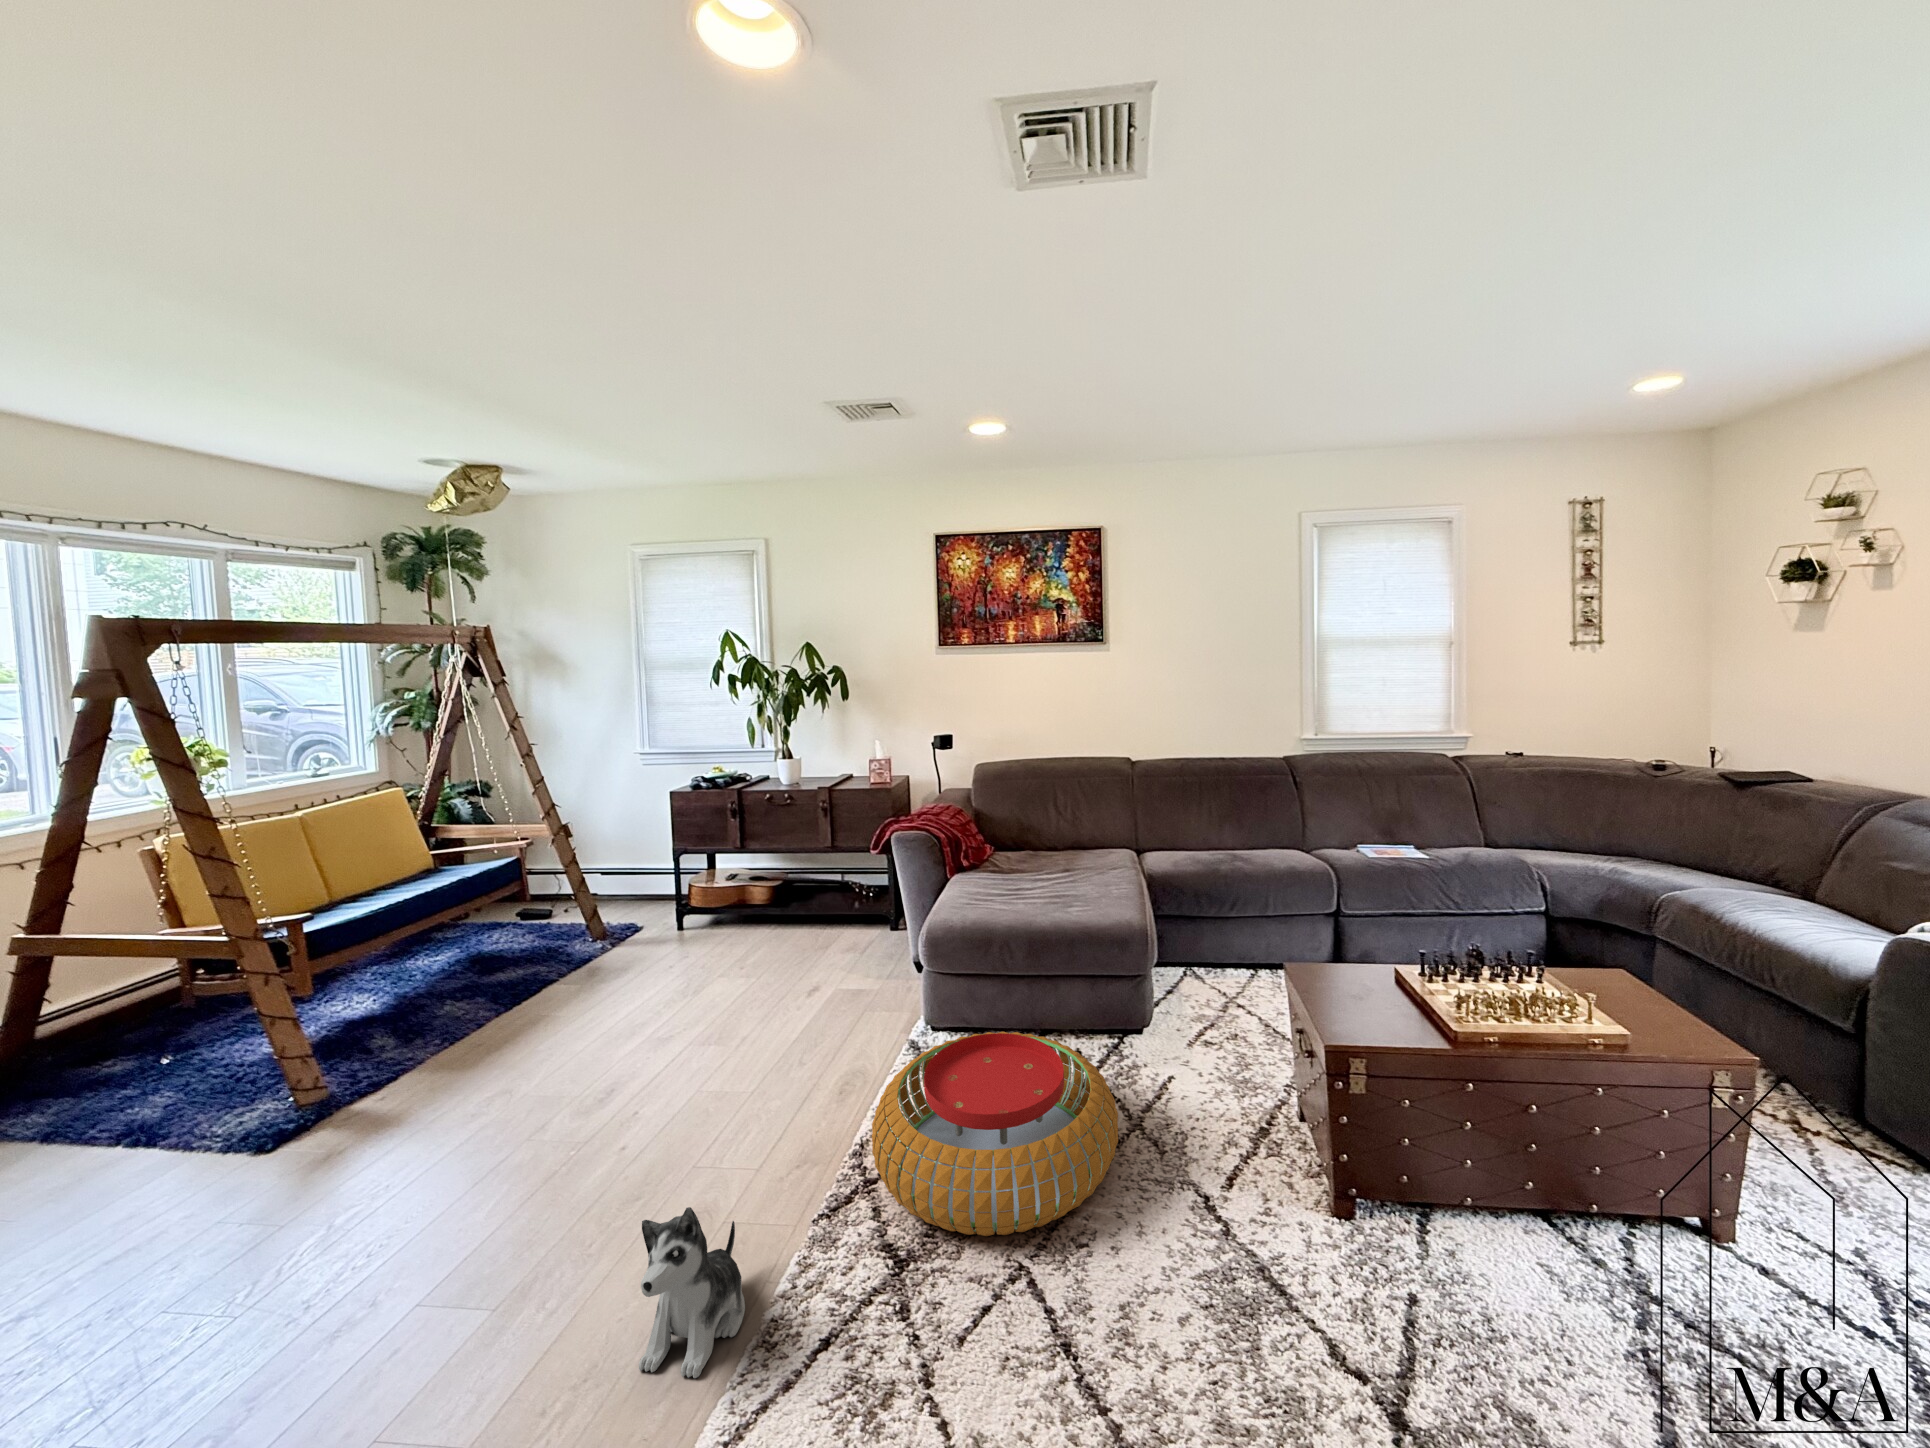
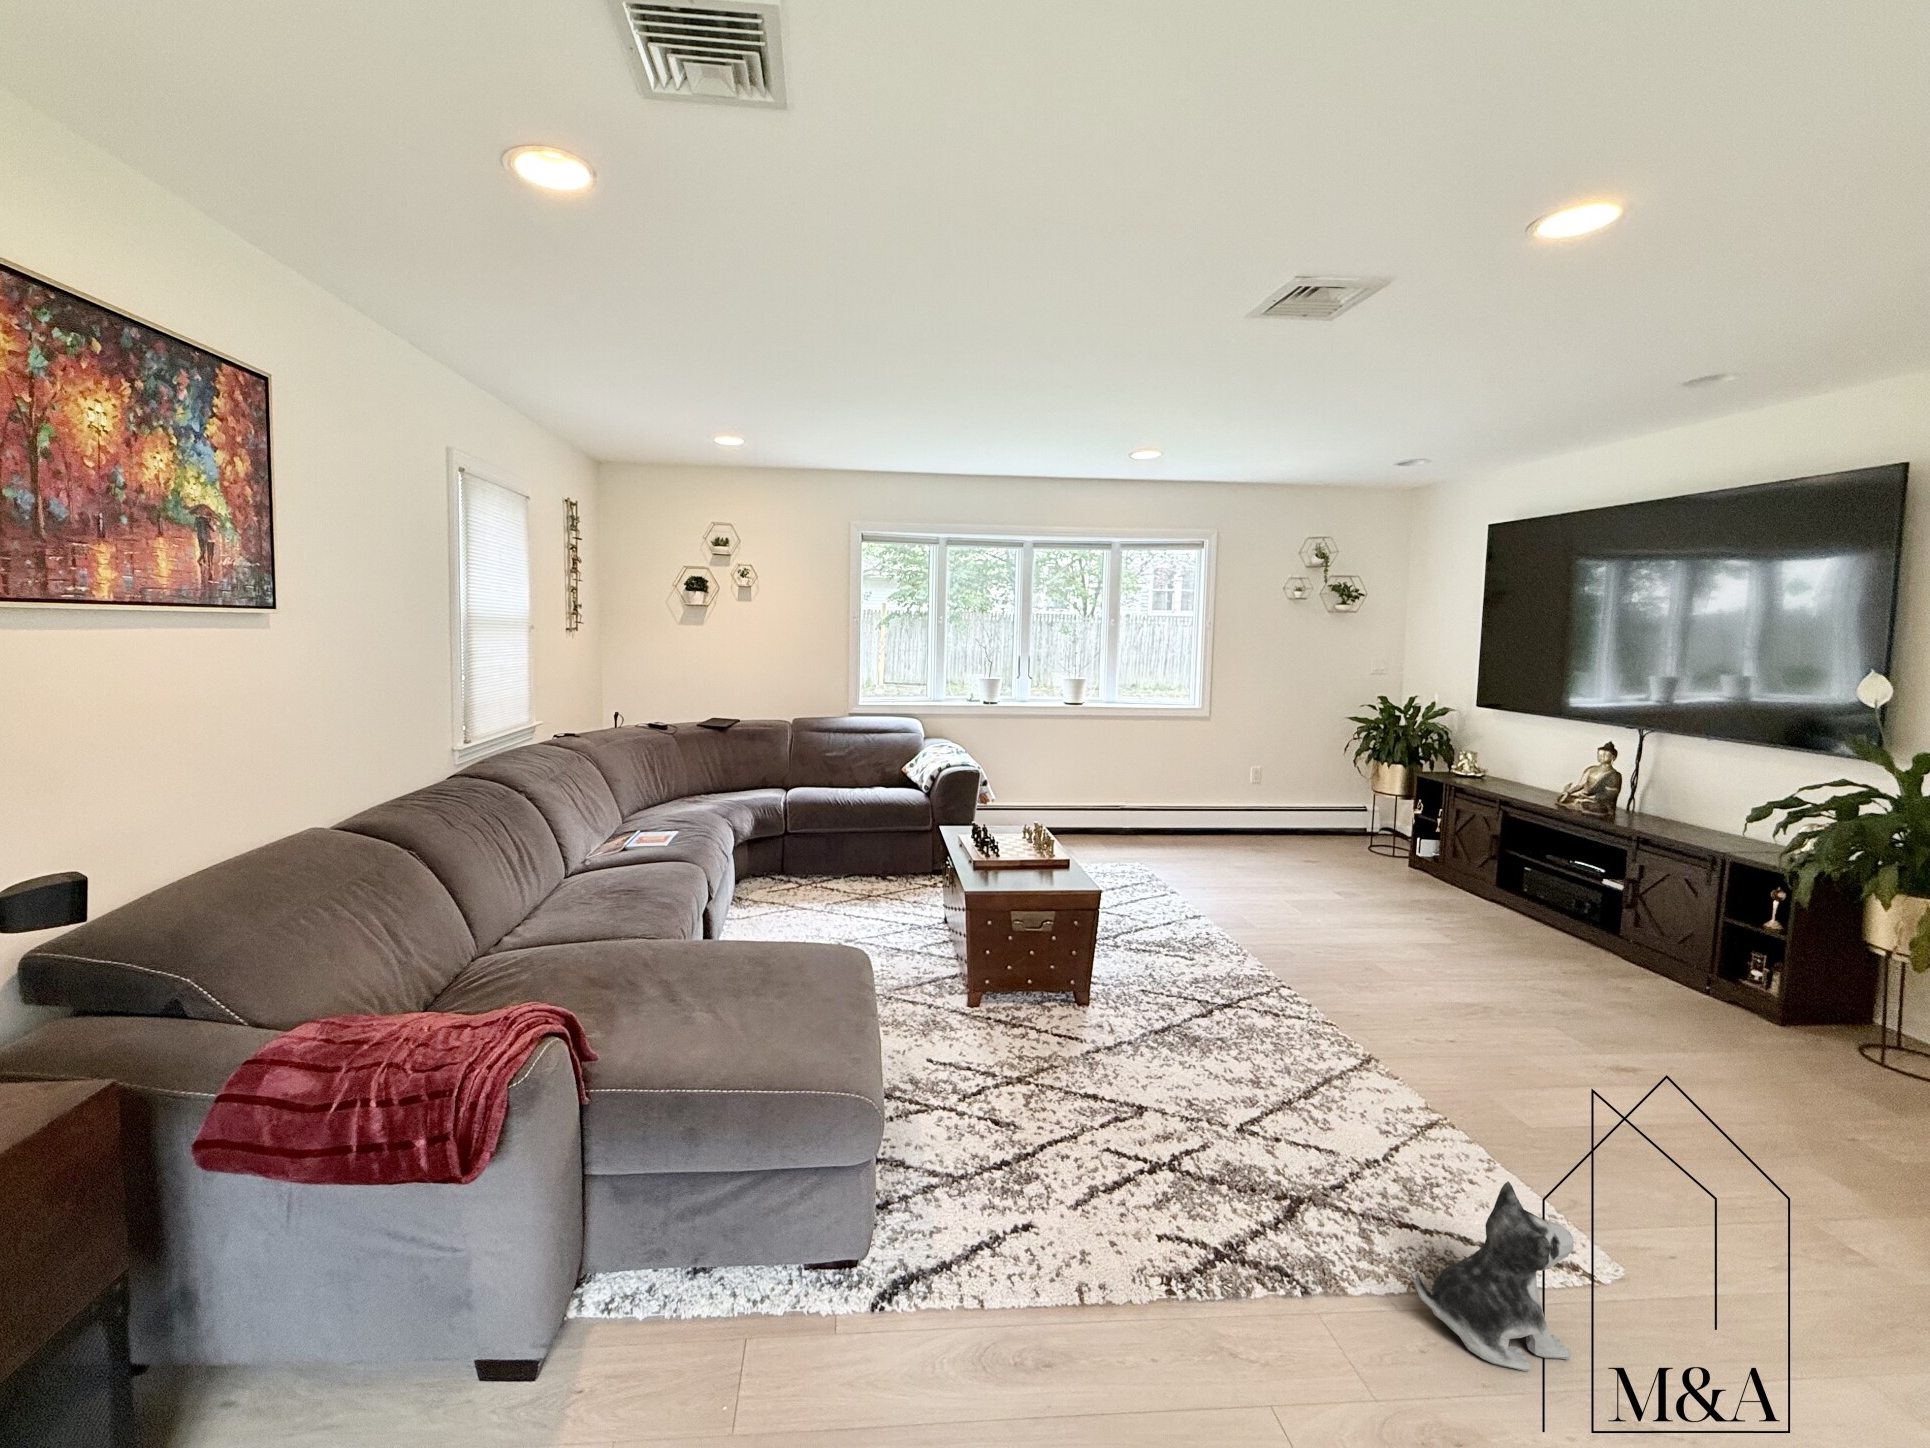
pouf: present [872,1031,1118,1236] -> none [983,1033,1263,1243]

